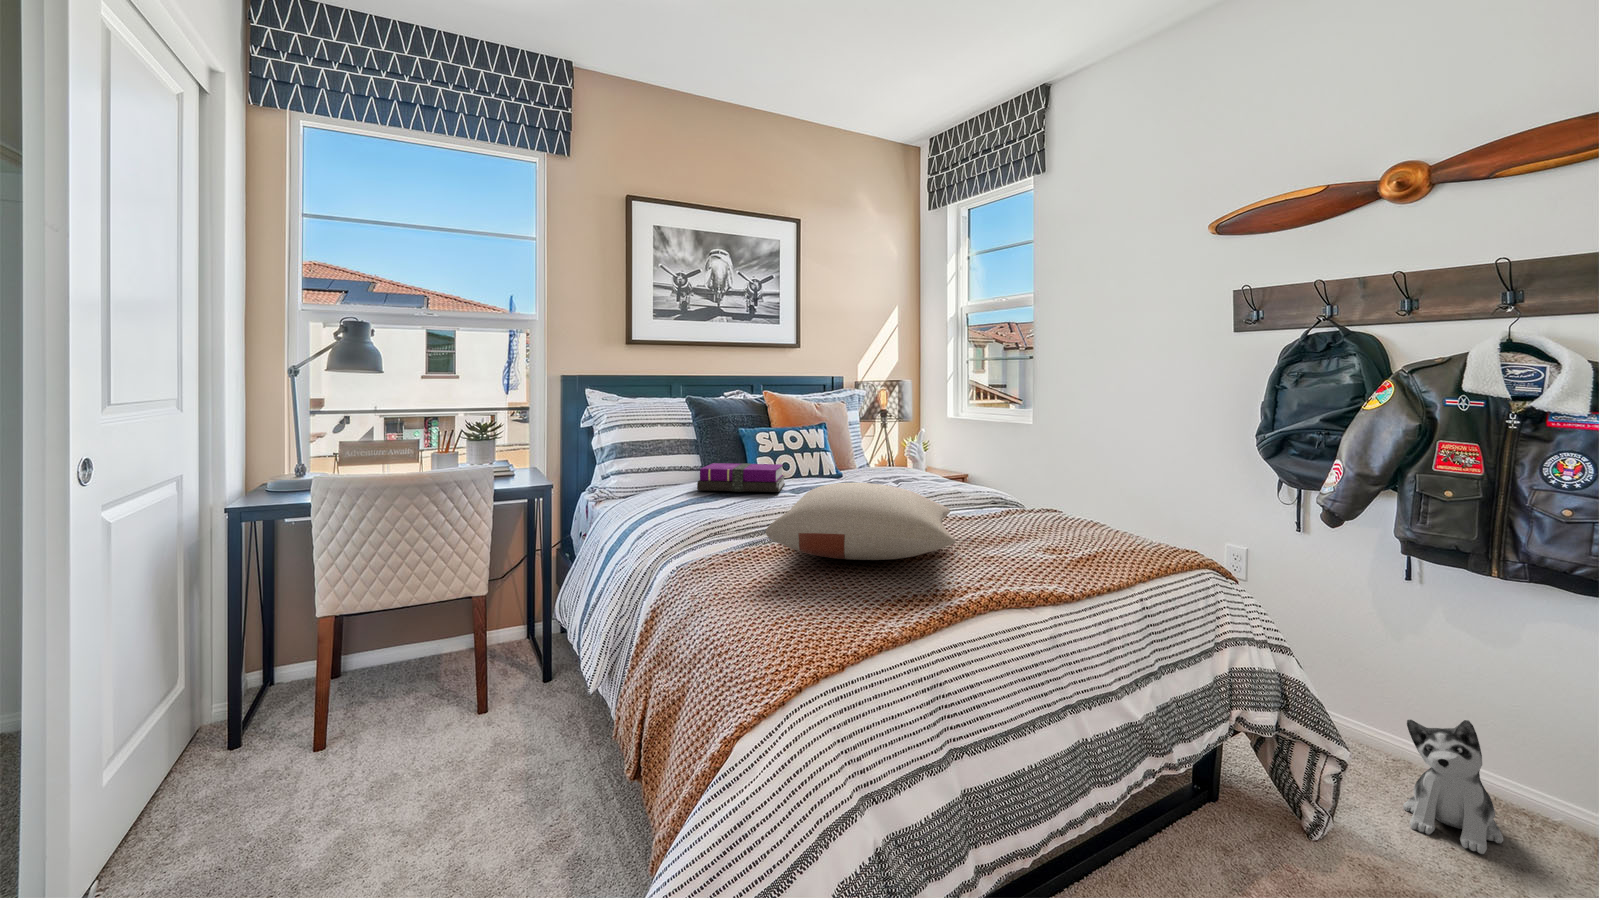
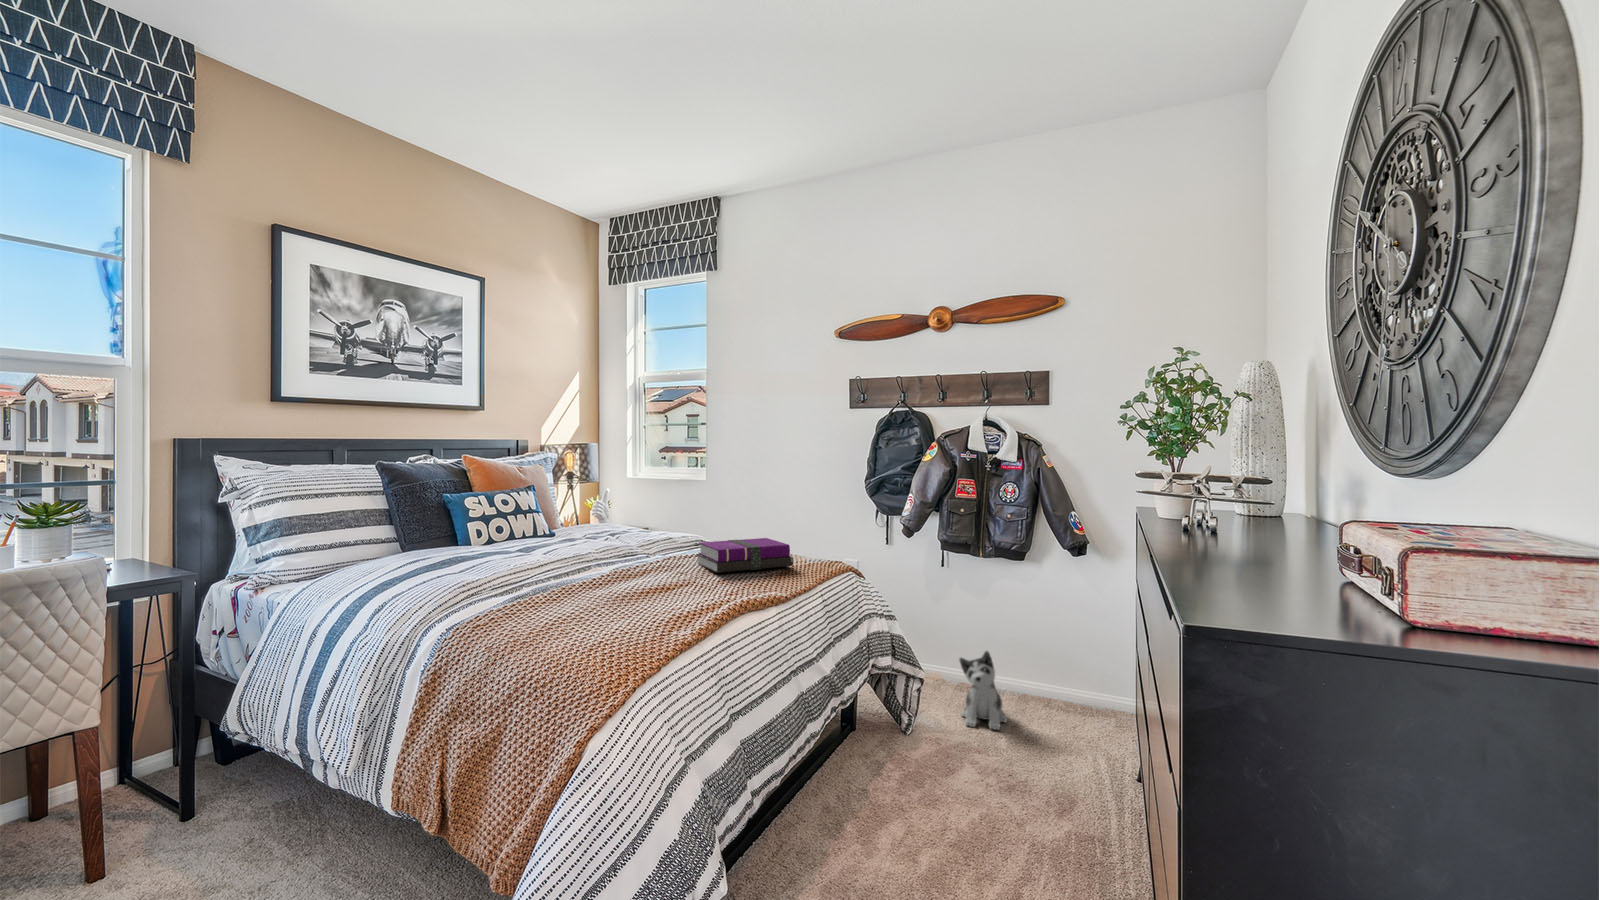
notebook: present [697,463,785,492] -> present [696,538,793,573]
pillow: present [766,483,955,560] -> none [553,534,707,599]

